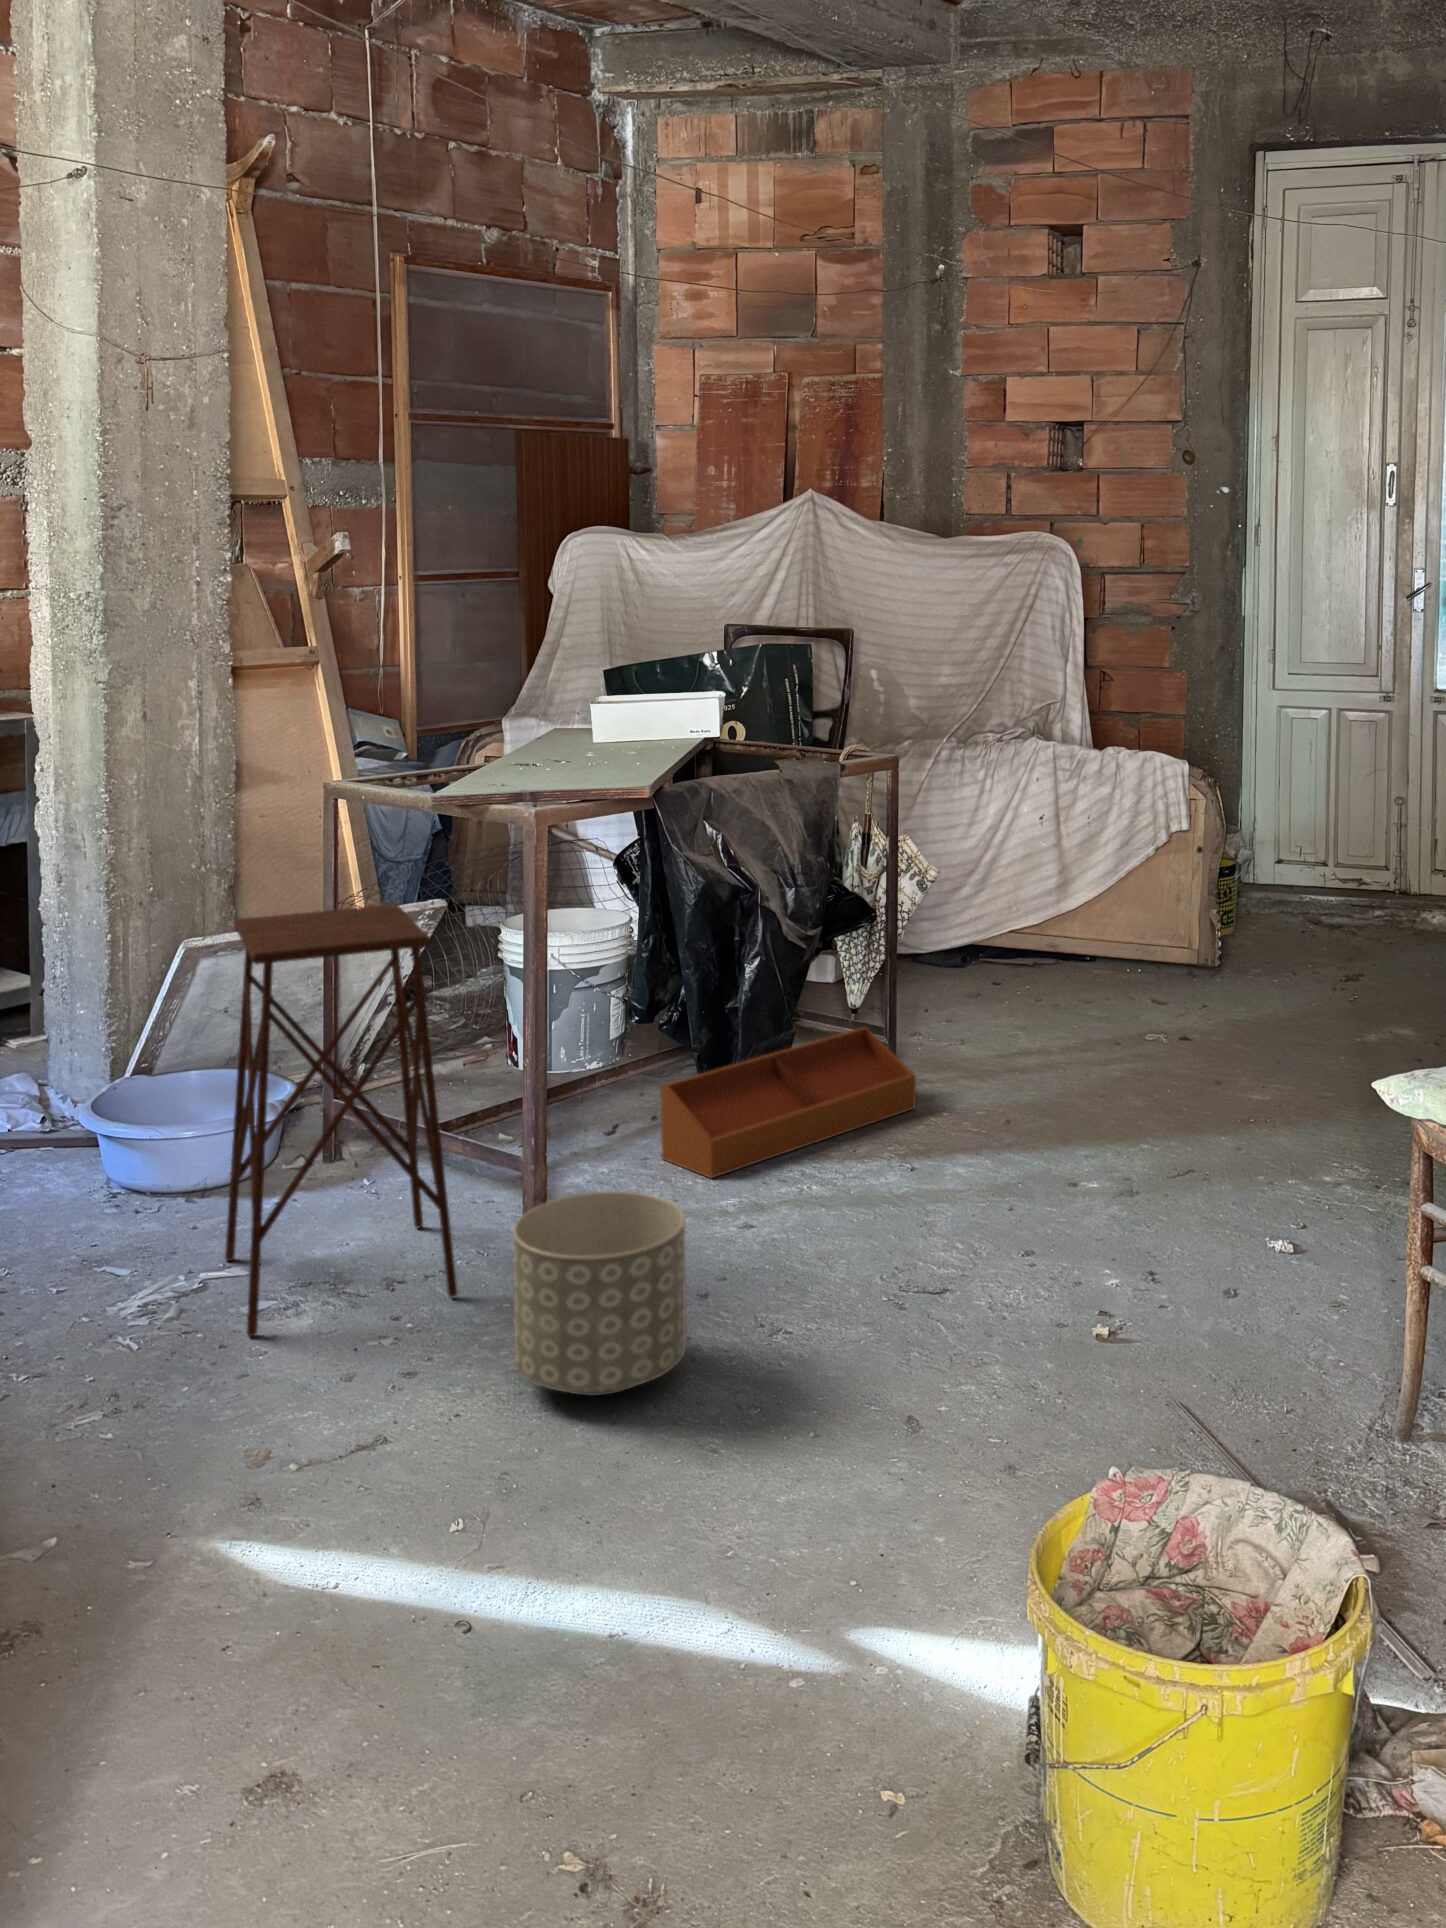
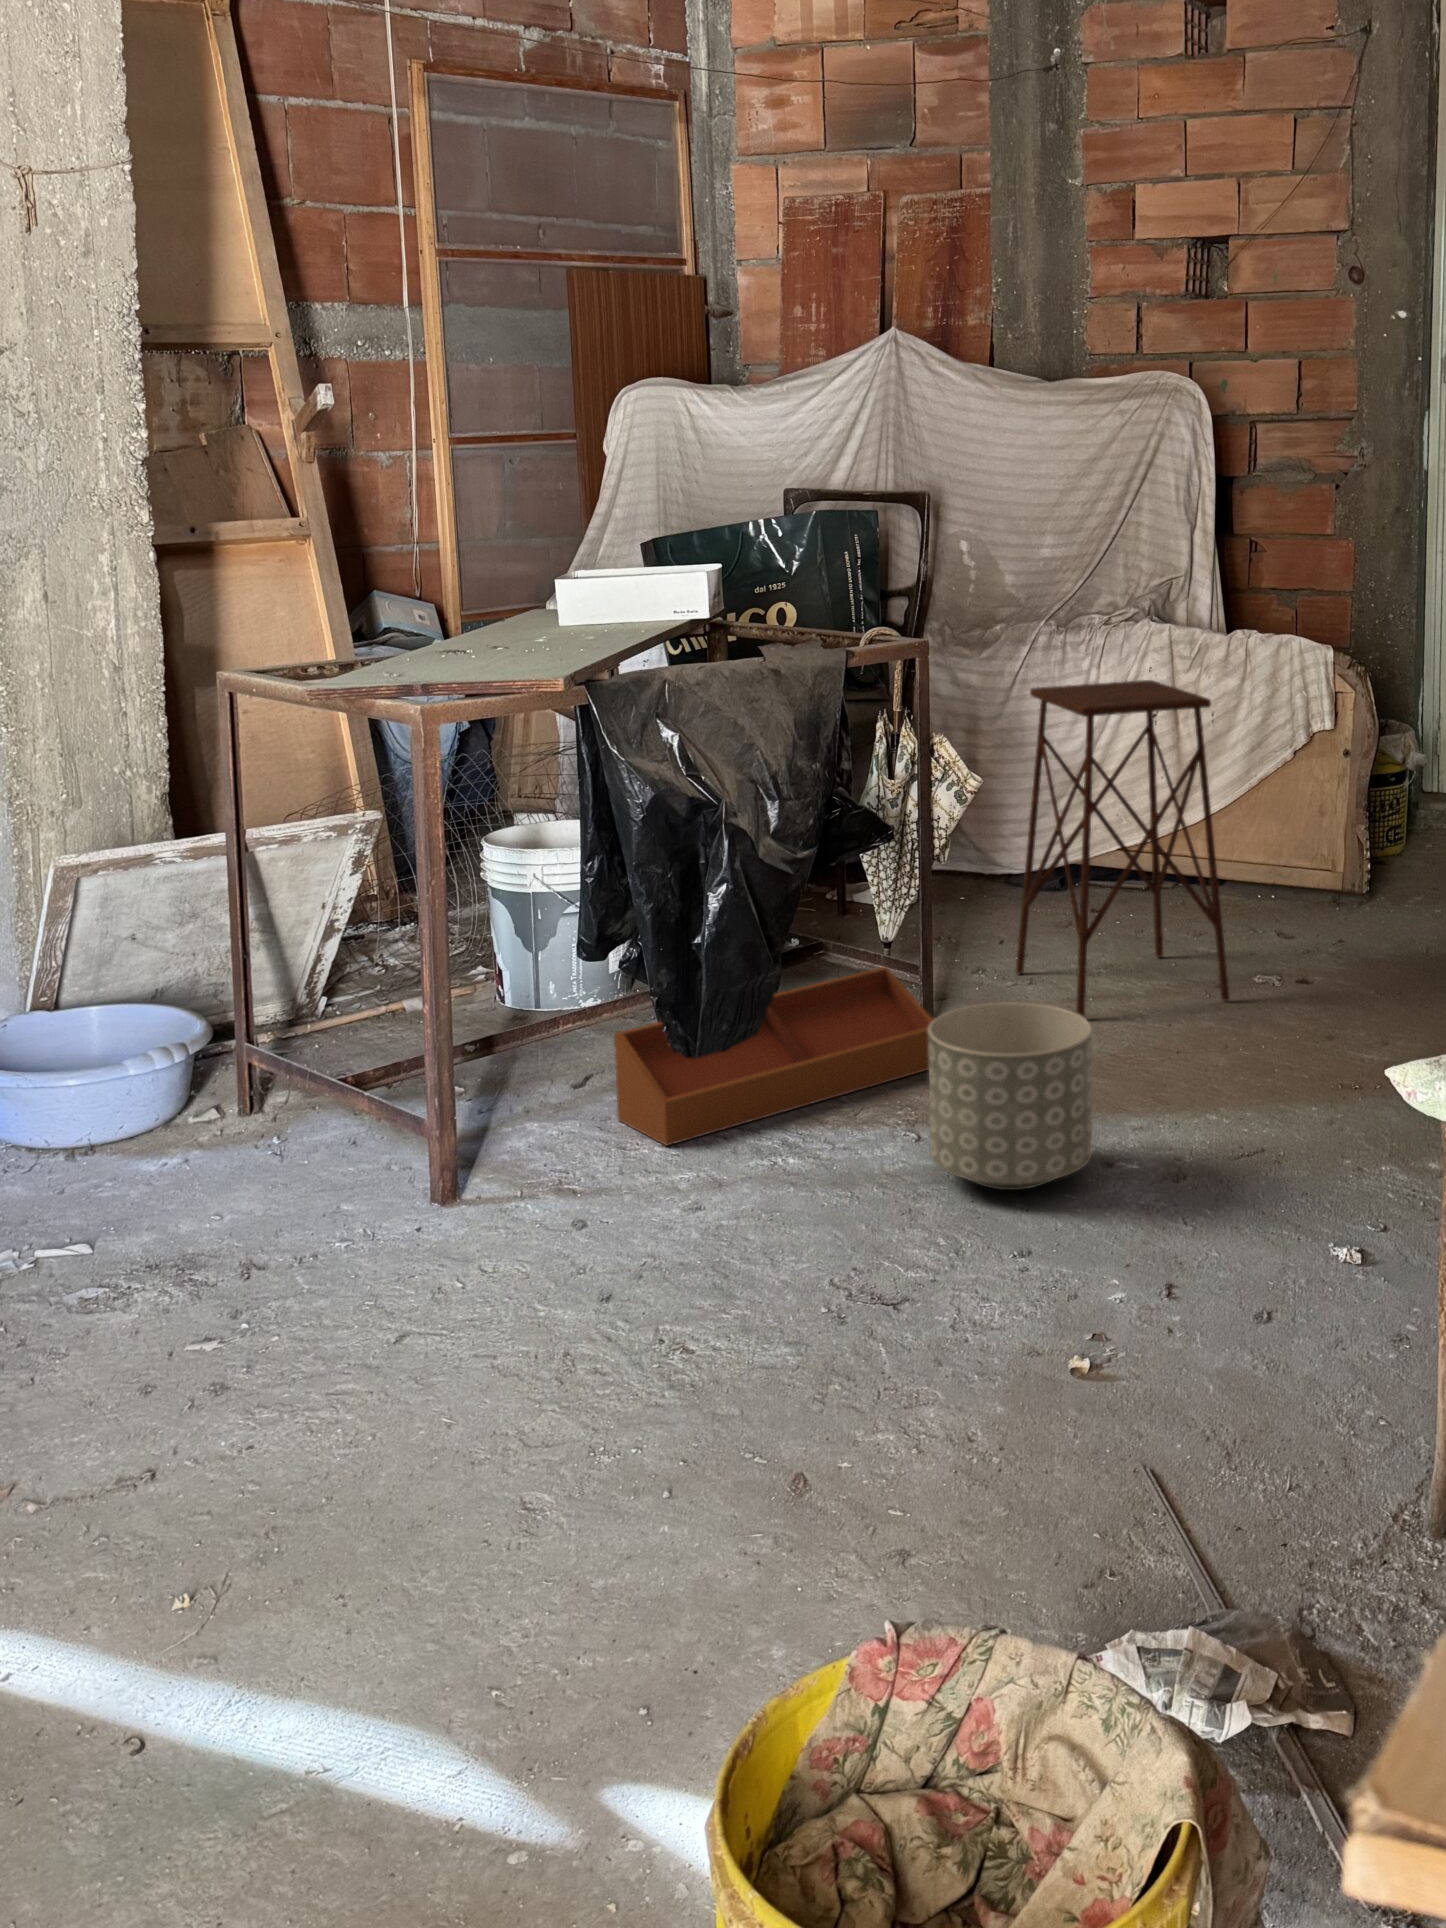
side table: present [225,904,458,1336] -> present [1016,680,1230,1017]
planter: present [513,1191,686,1396] -> present [928,1003,1092,1190]

